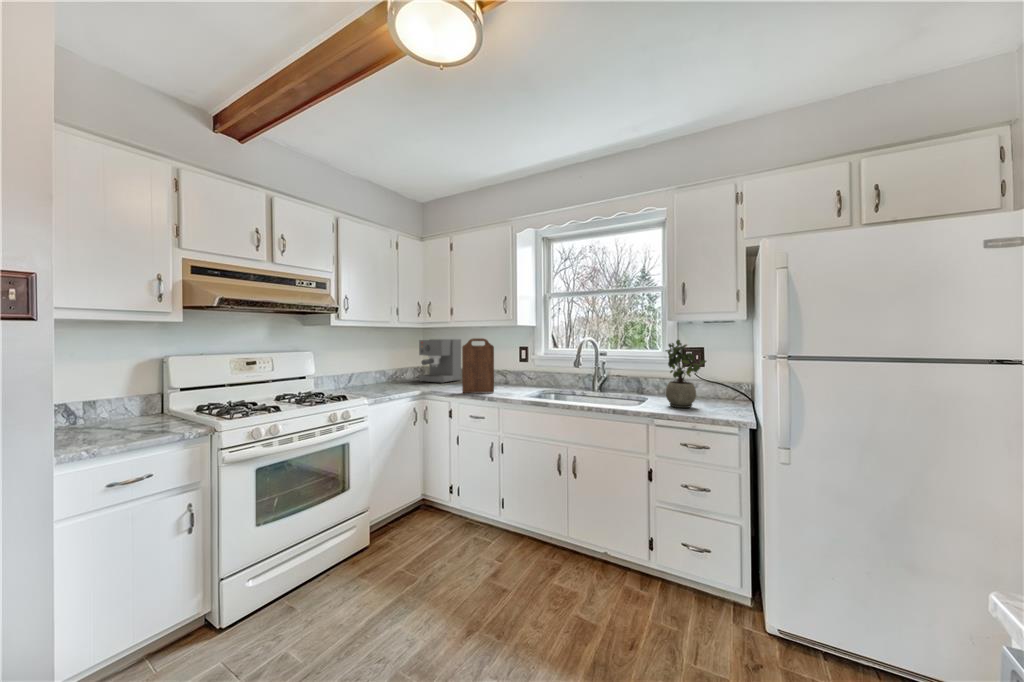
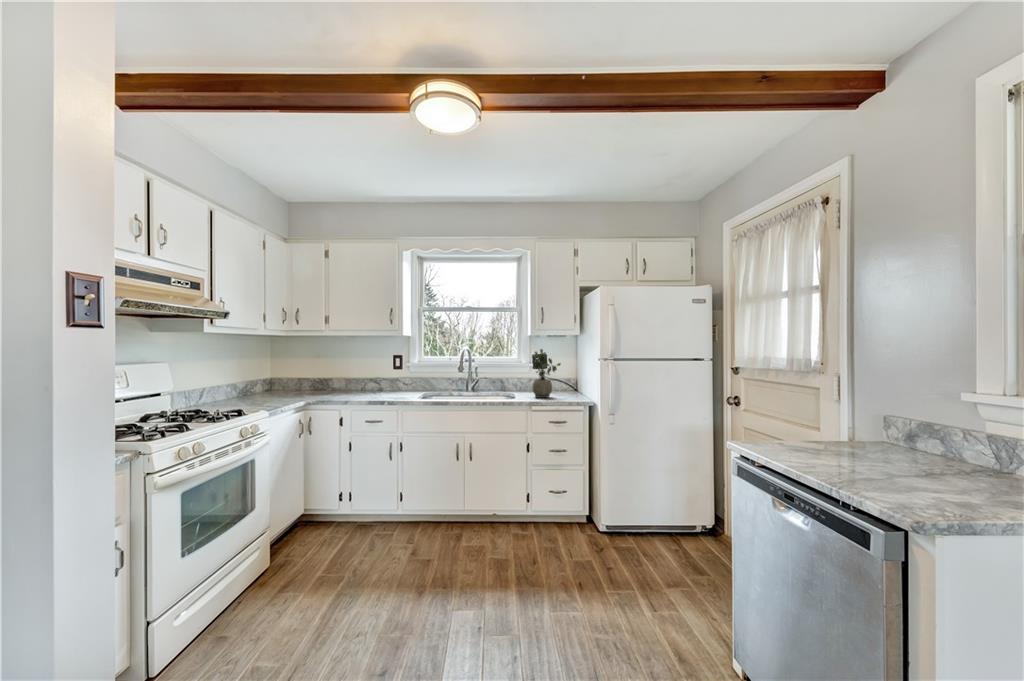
cutting board: present [462,338,494,393] -> none [357,348,387,400]
coffee maker: present [419,339,461,383] -> none [278,349,325,395]

